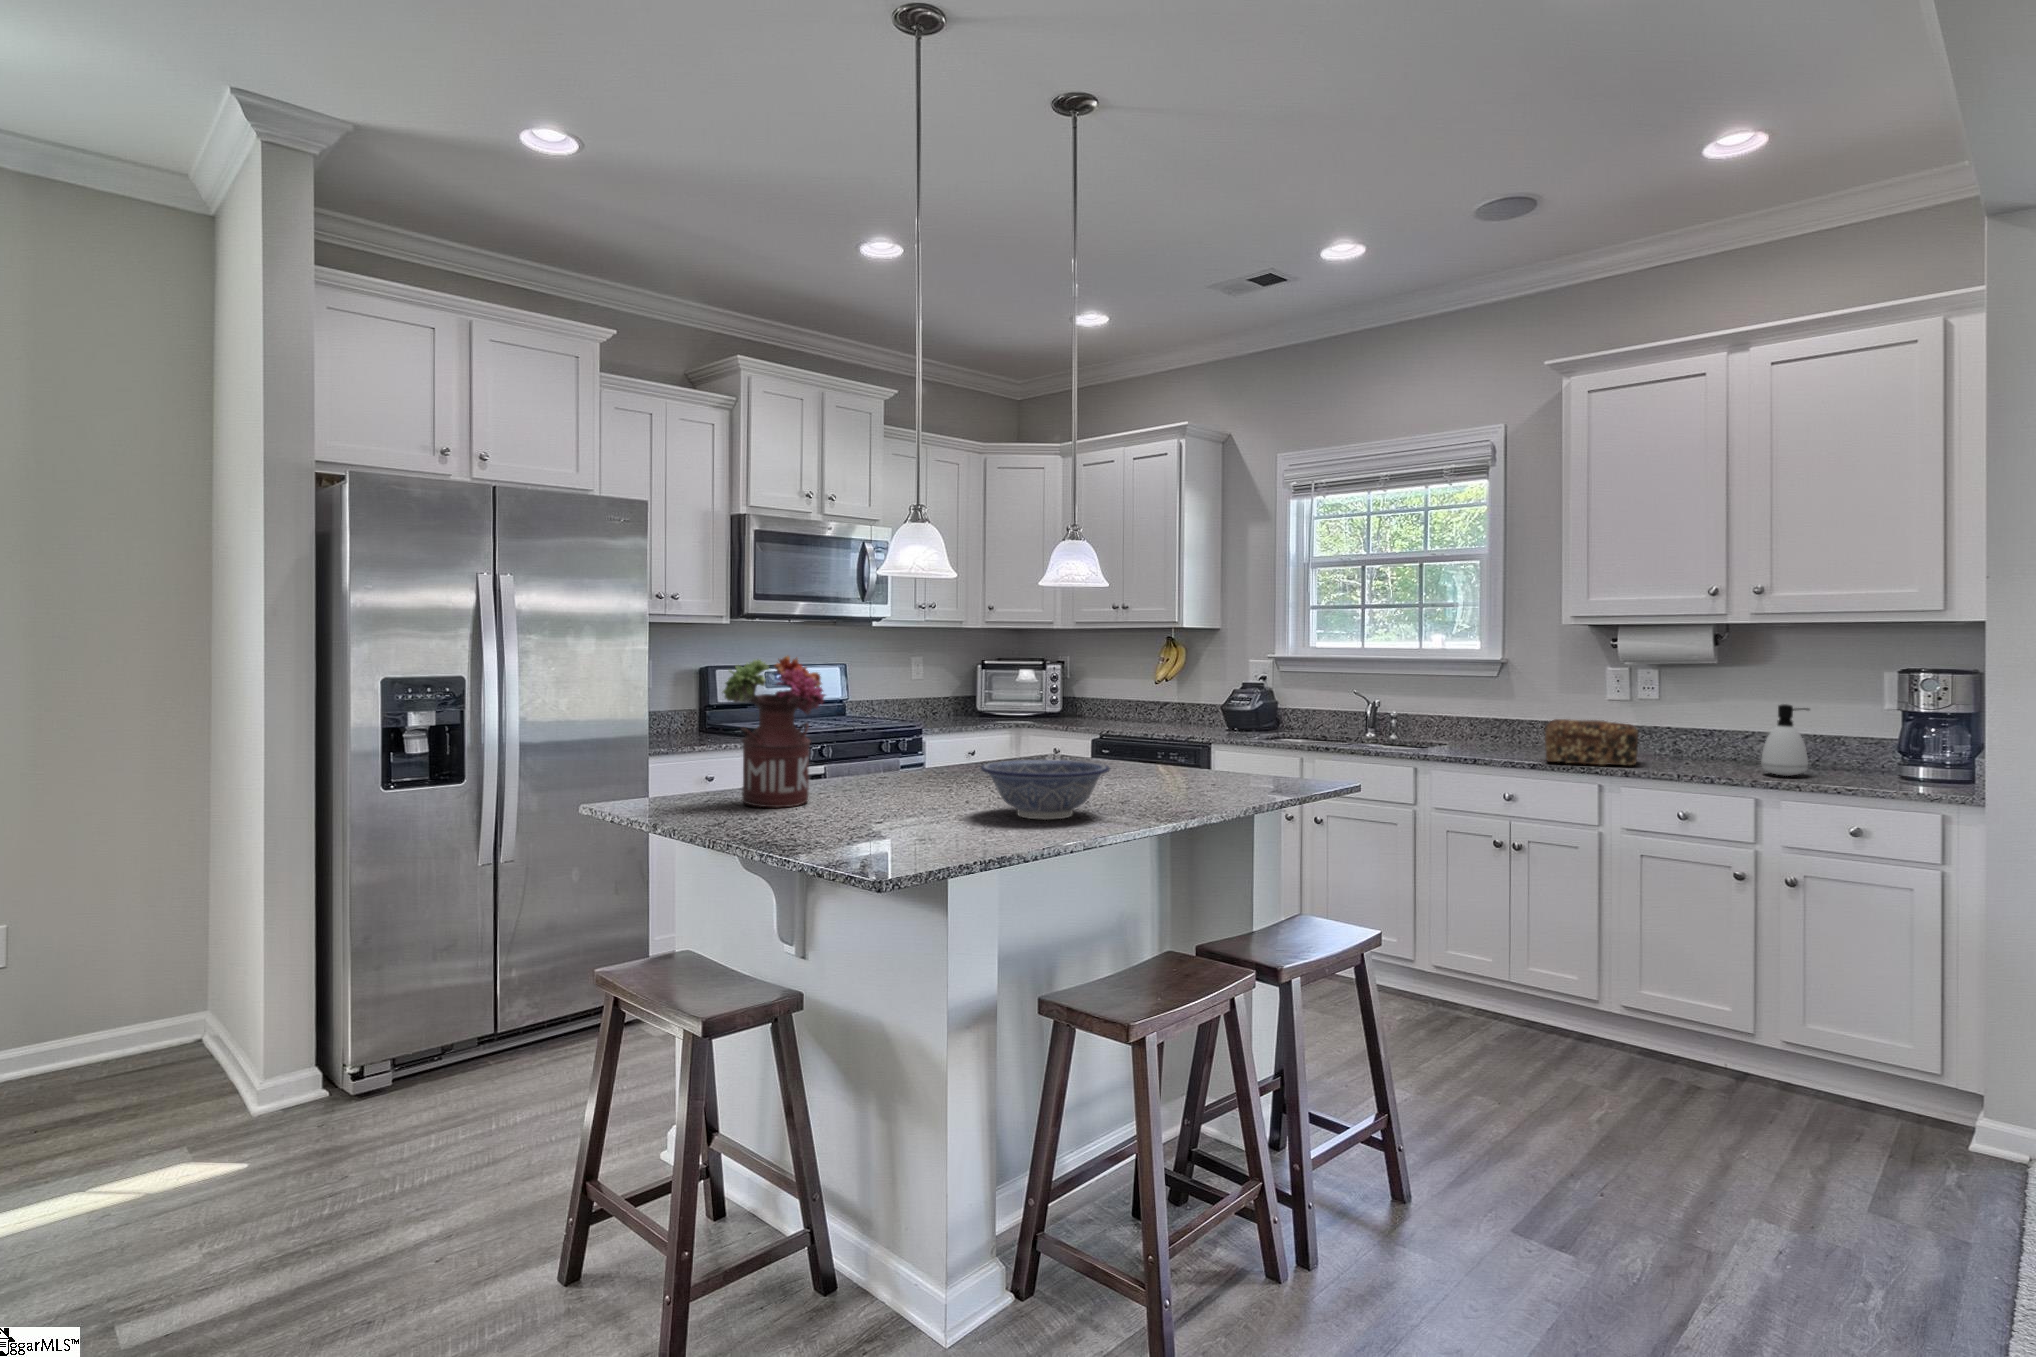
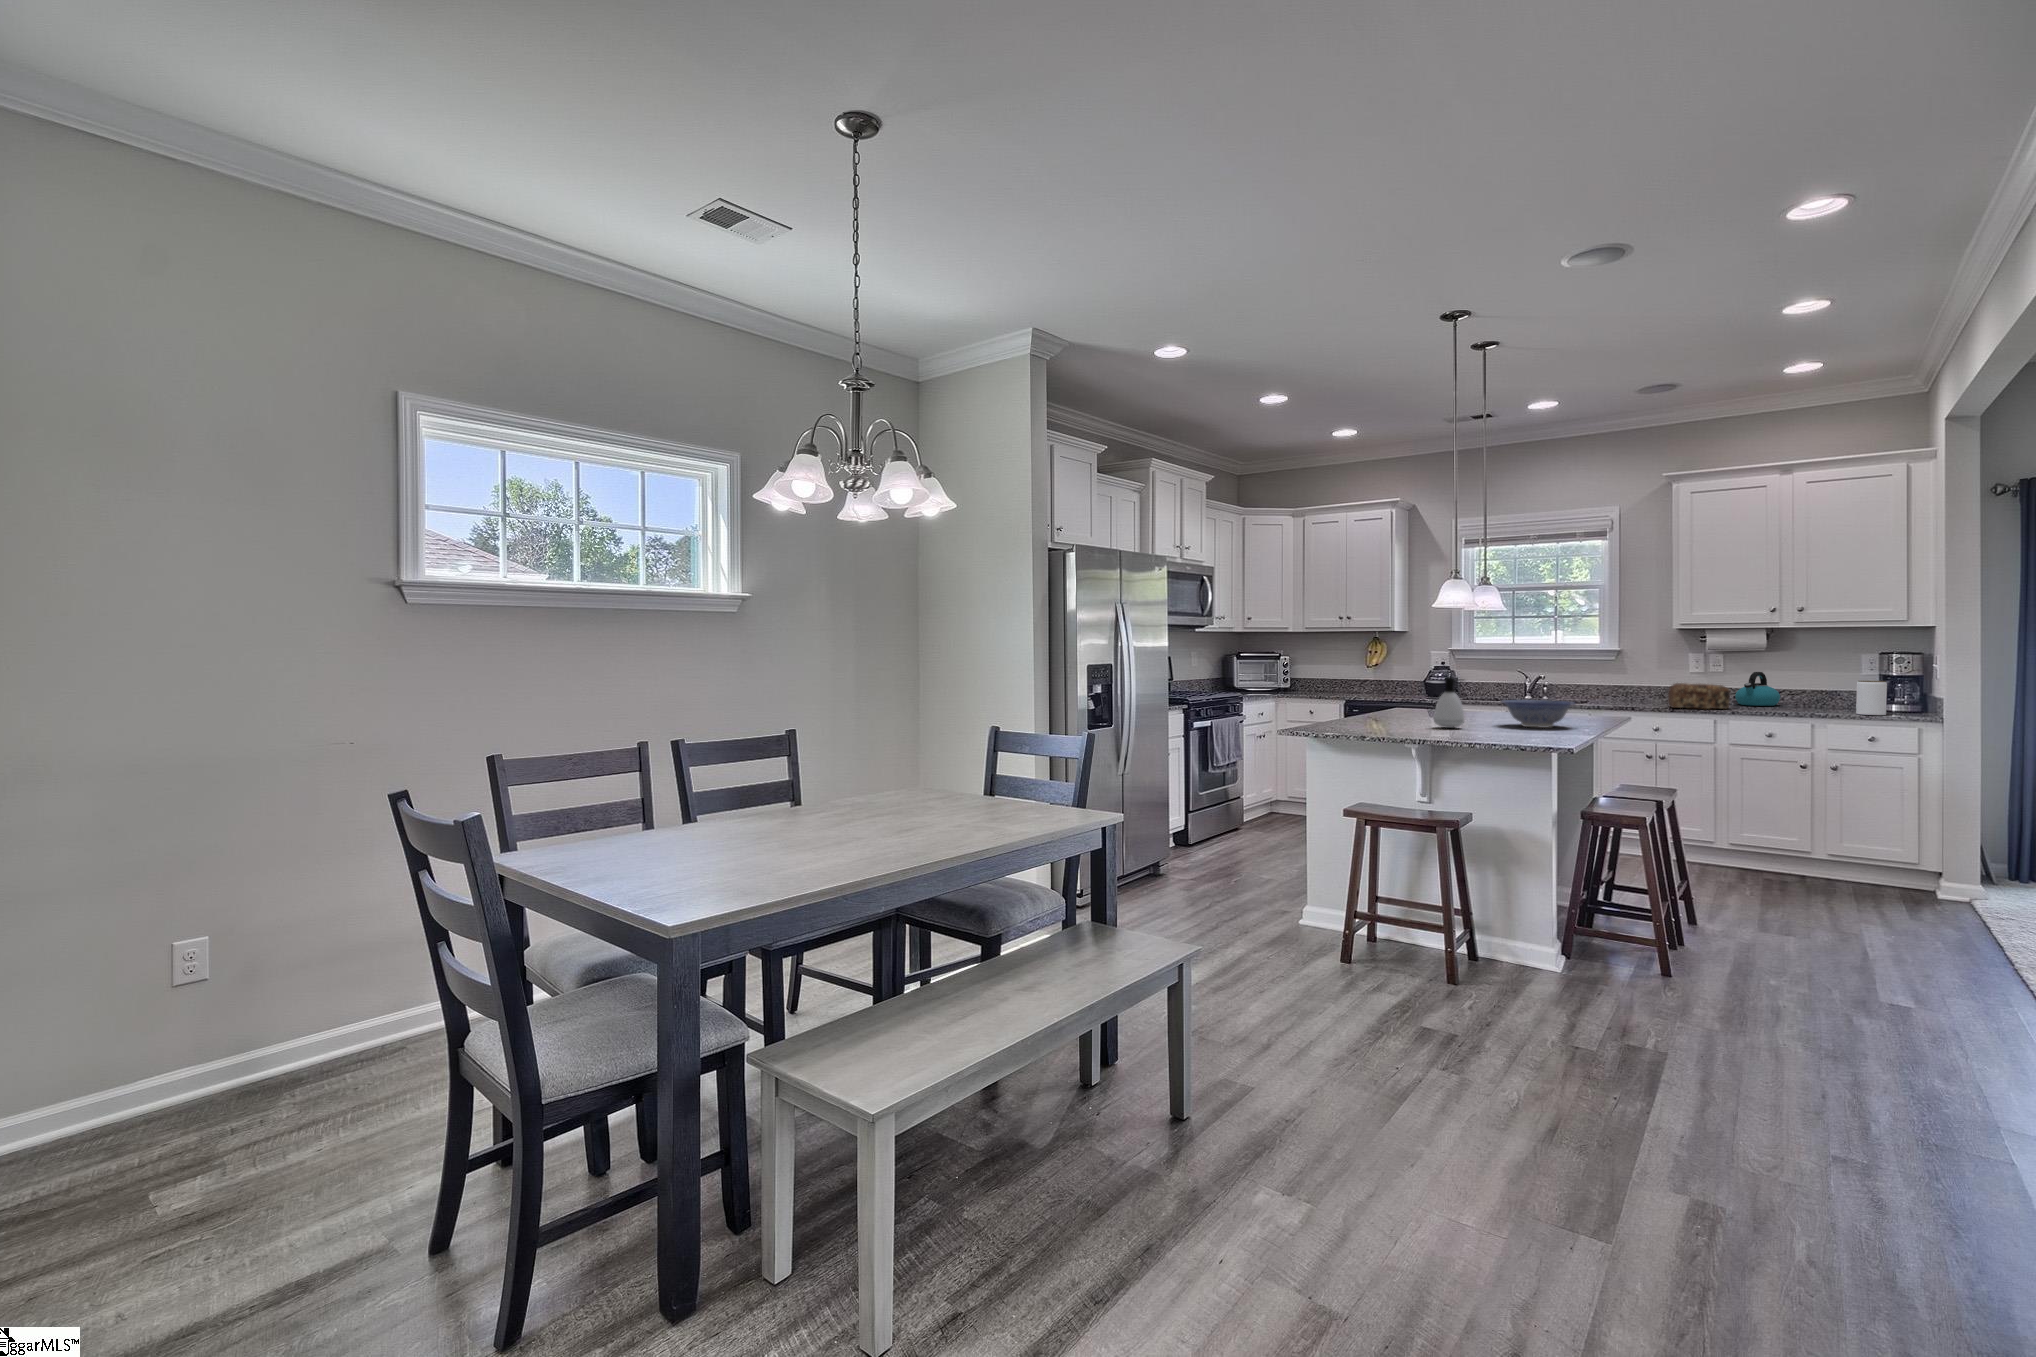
flower arrangement: present [723,656,825,807] -> none [1352,647,1409,726]
kettle: none [1667,700,1739,761] -> present [1735,672,1780,706]
soap dispenser: present [1761,704,1809,776] -> present [1434,677,1464,728]
jar: none [1840,721,1892,786] -> present [1856,681,1887,715]

